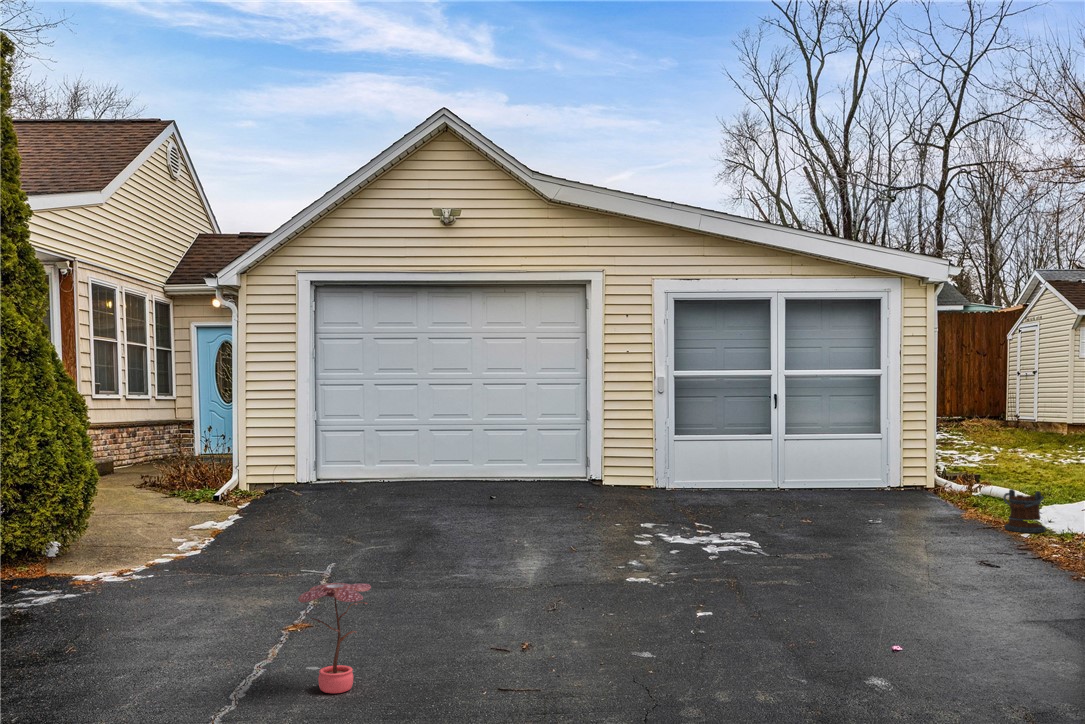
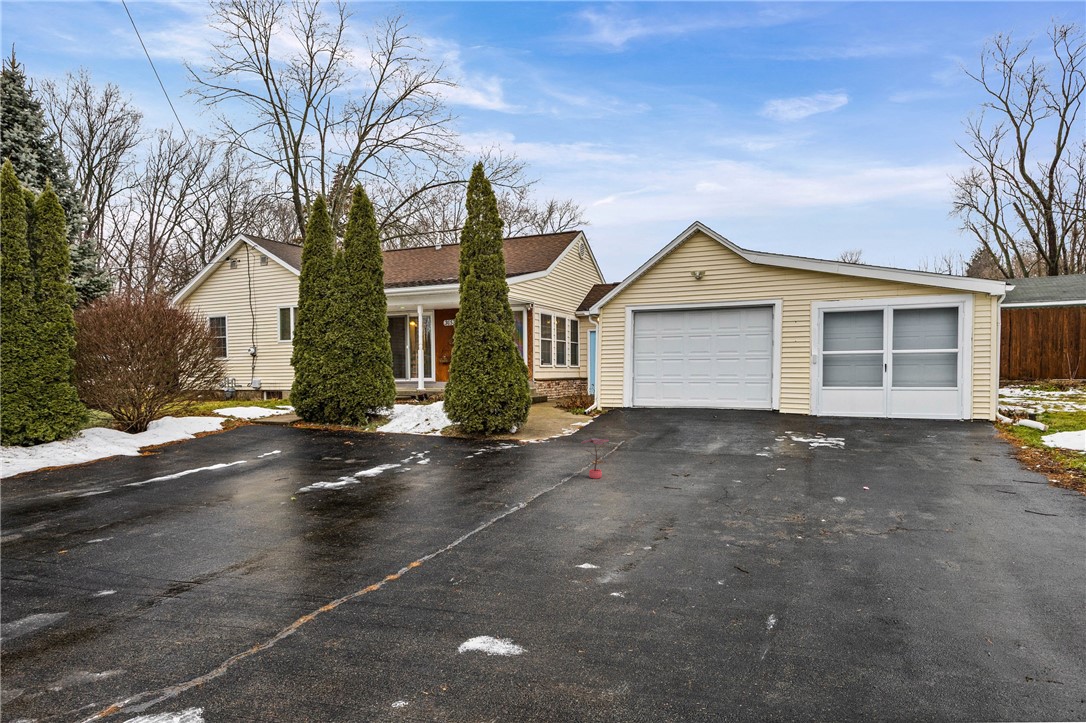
bucket: present [1003,489,1046,533] -> none [1021,422,1051,448]

